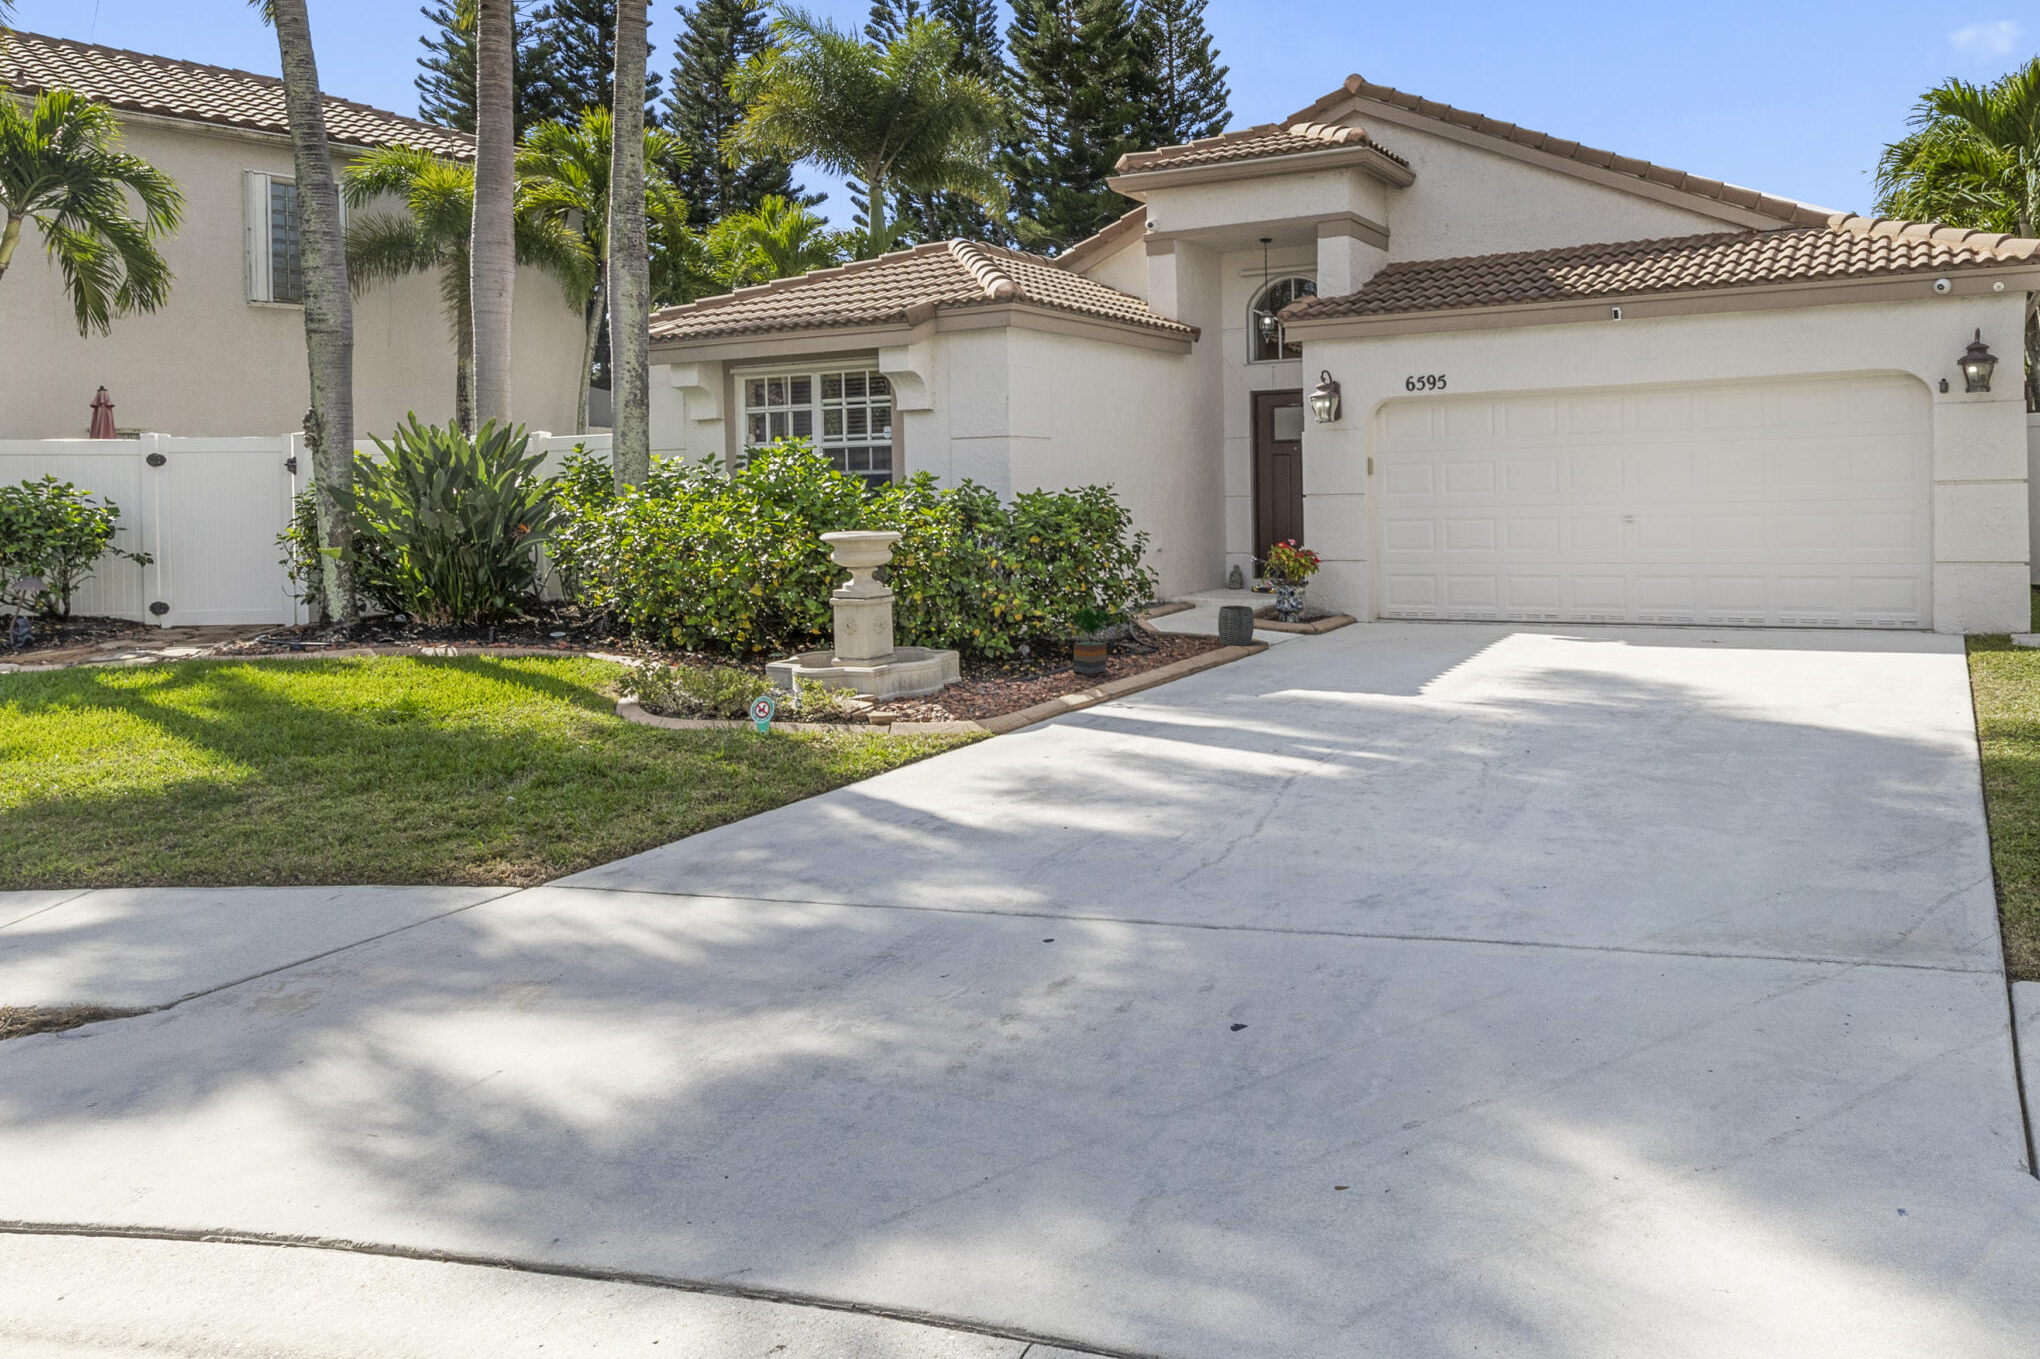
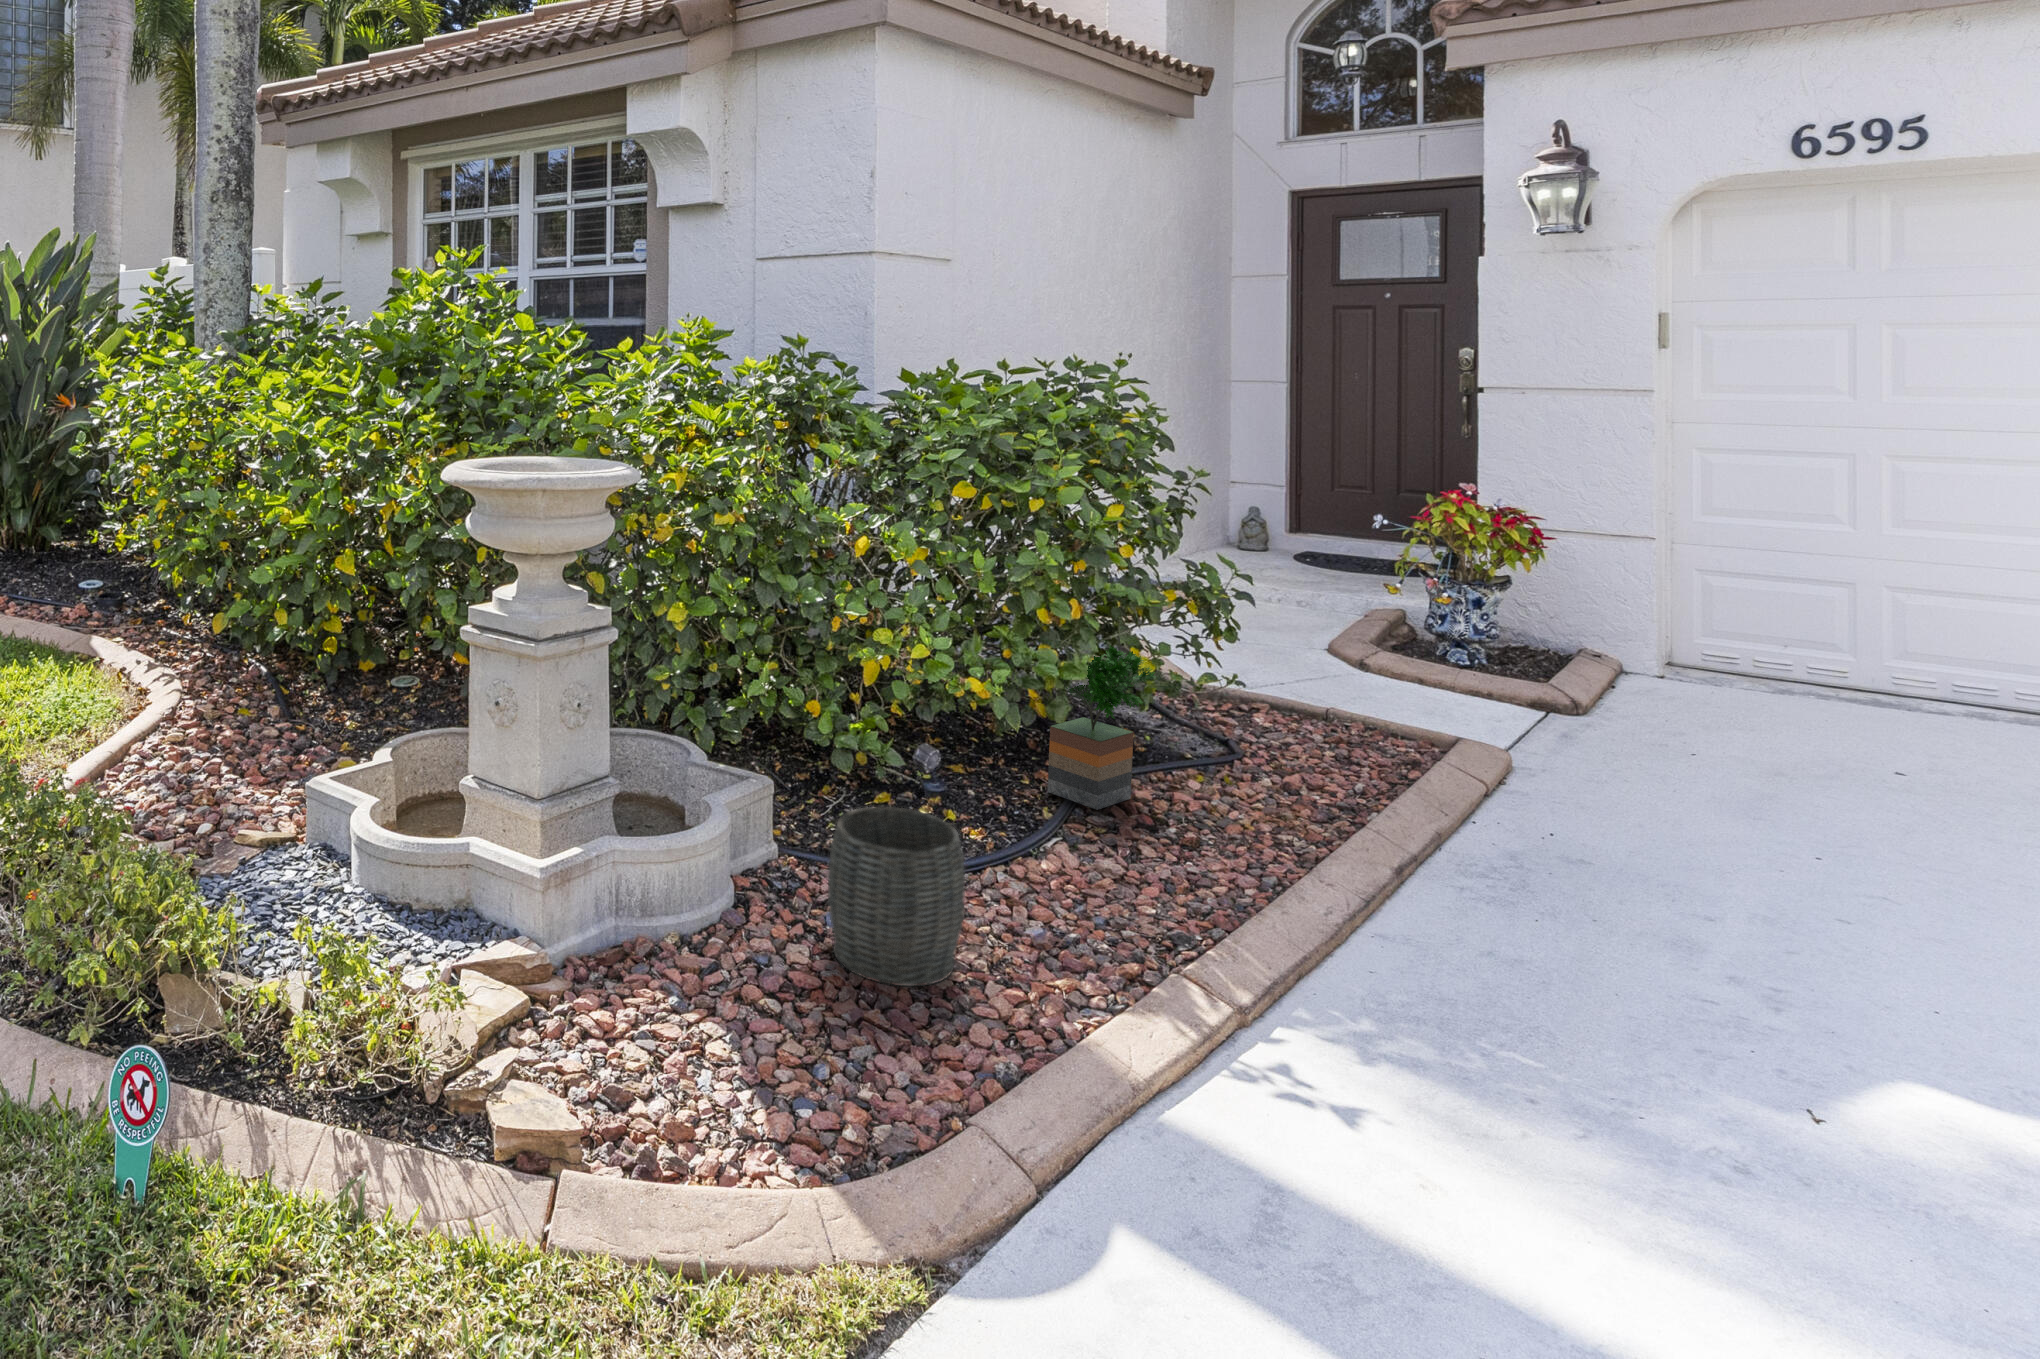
woven basket: present [1218,606,1254,645] -> present [828,807,965,986]

